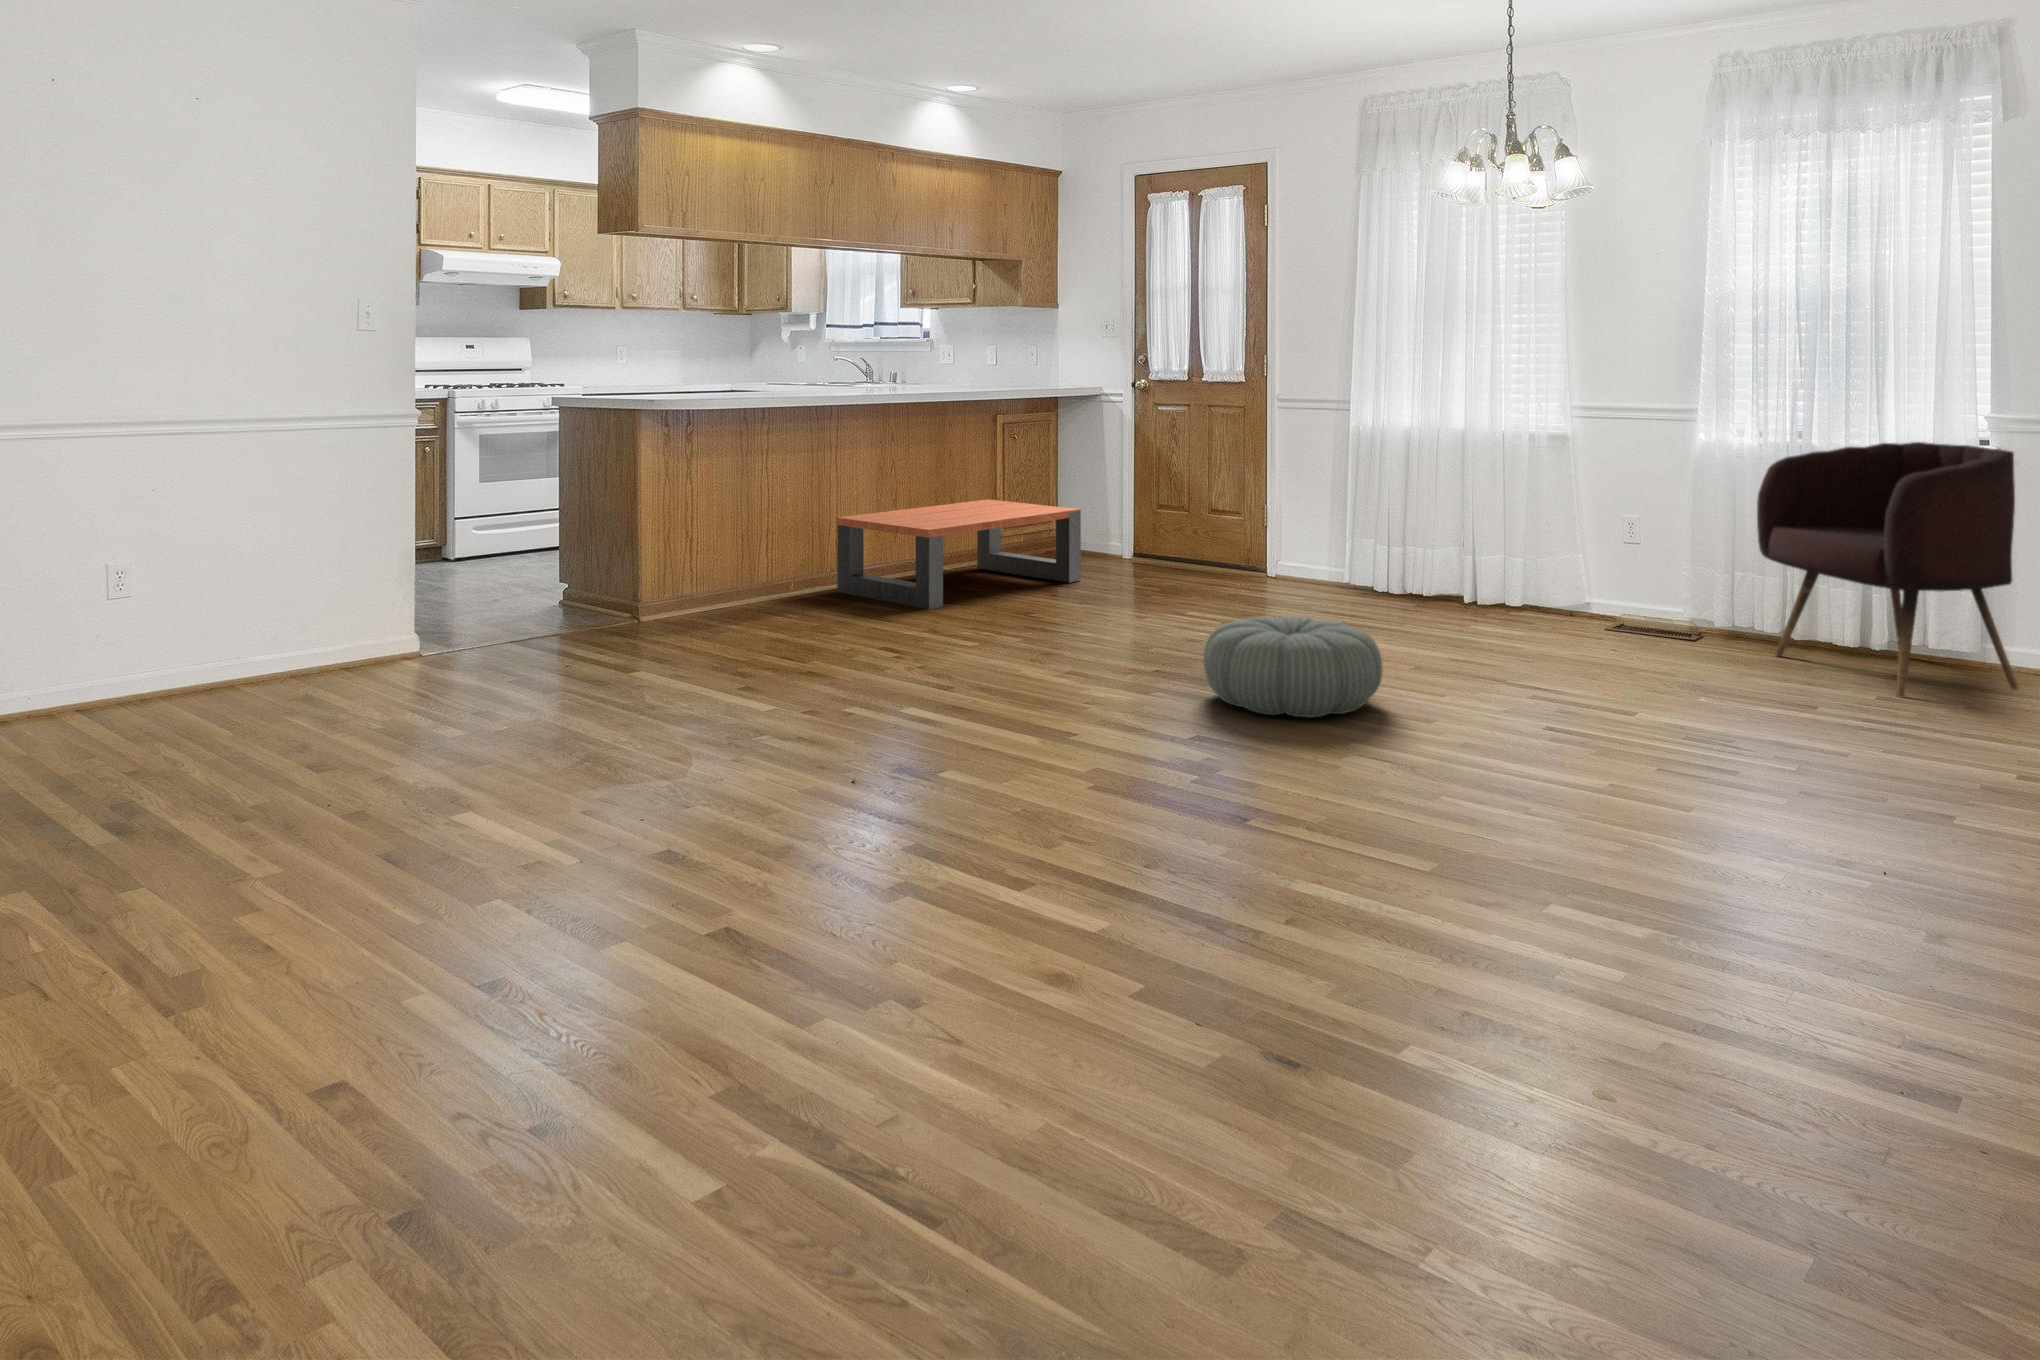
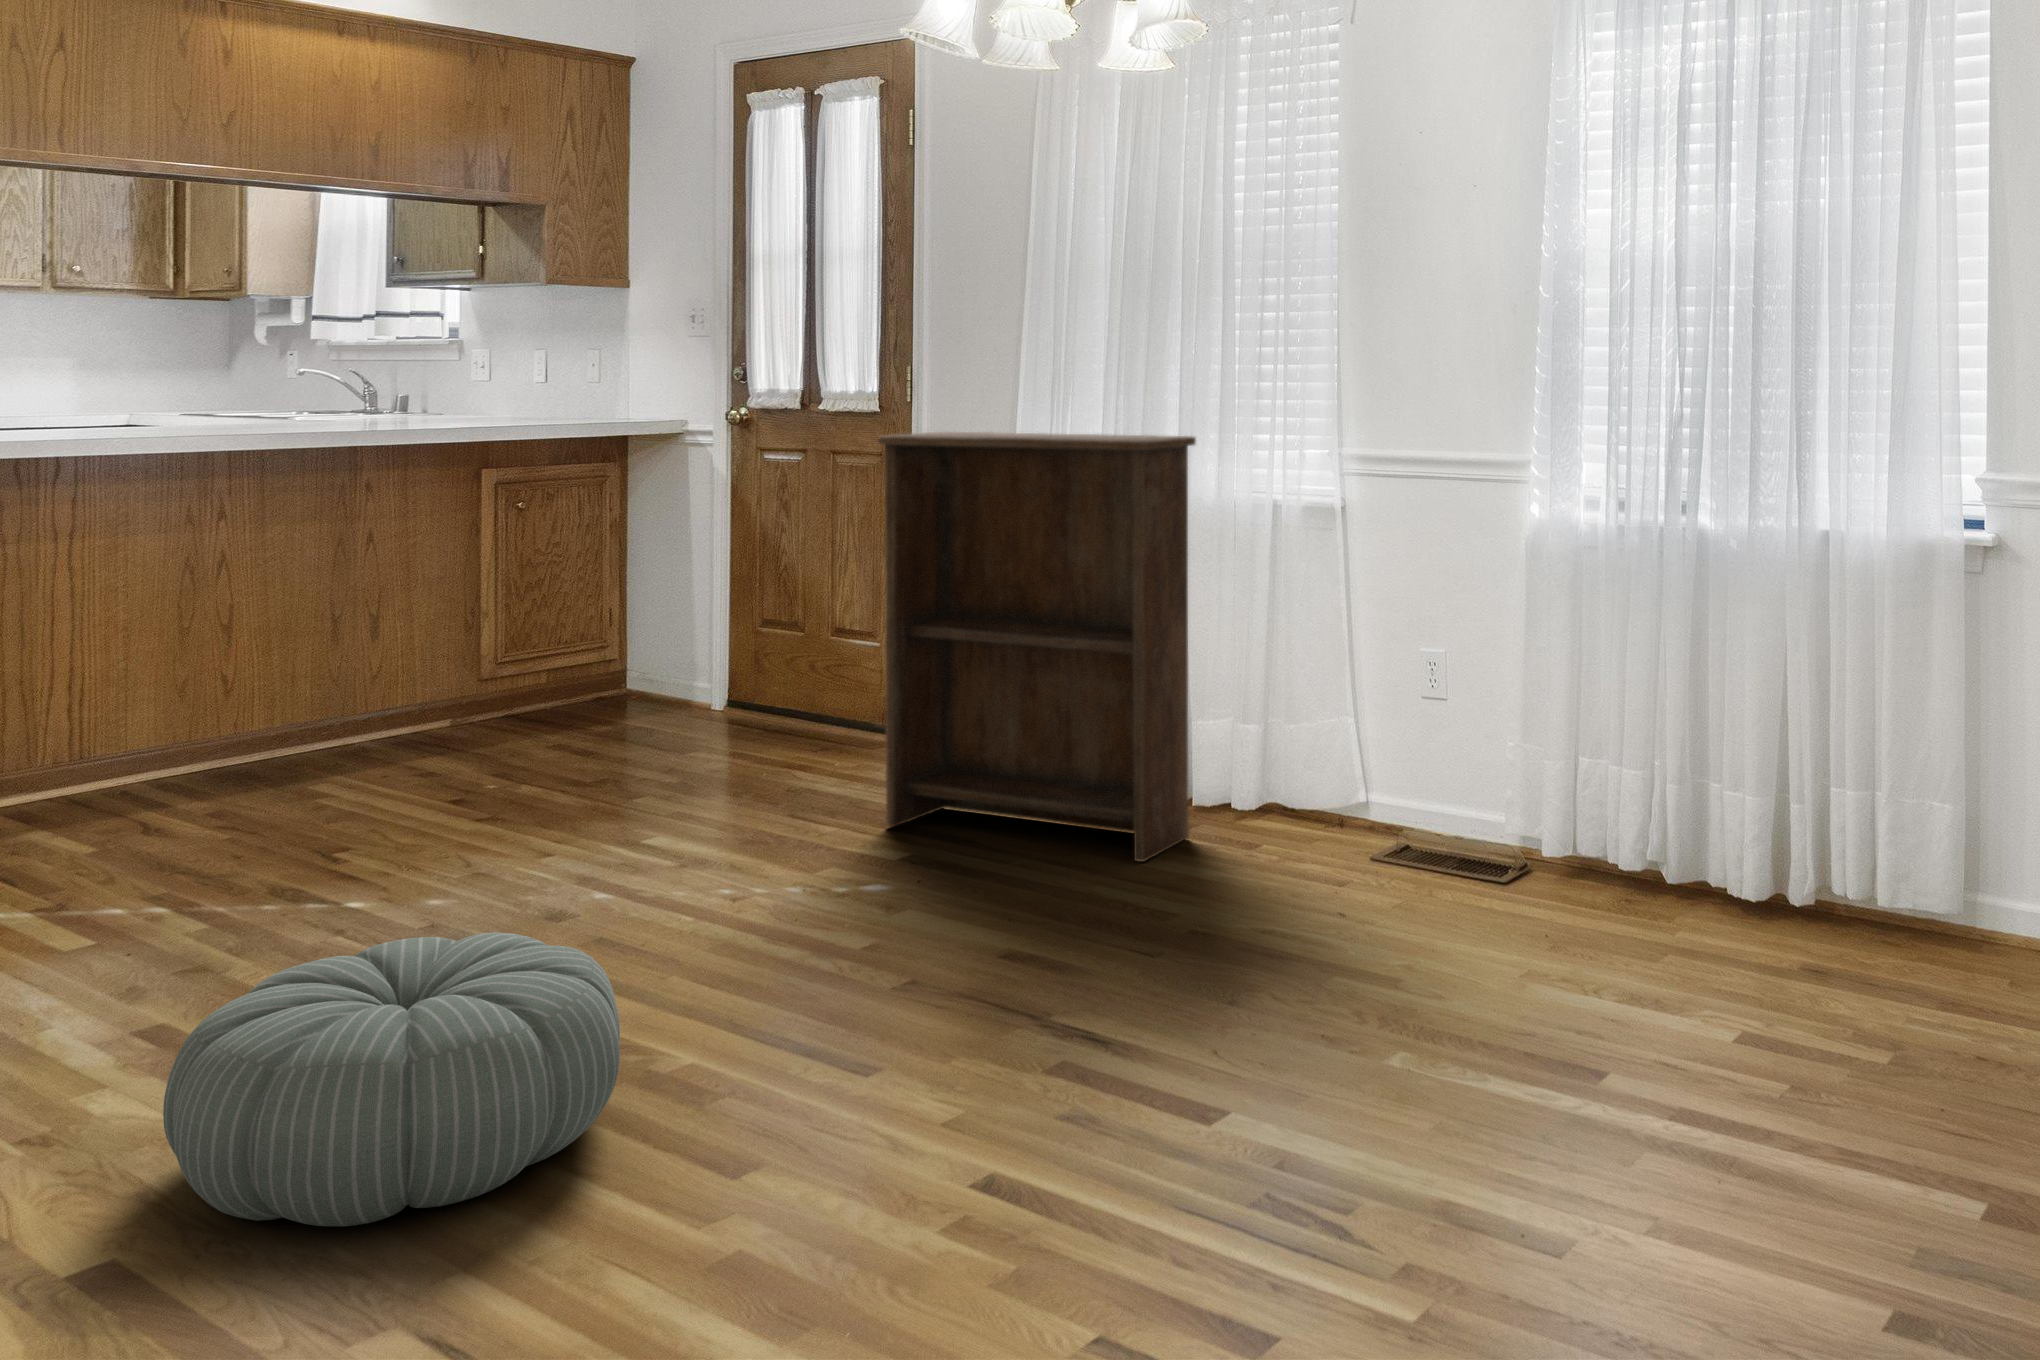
bookshelf: none [1314,394,1499,624] -> present [878,432,1196,862]
armchair: present [1757,442,2019,698] -> none [1579,520,2010,1064]
coffee table: present [836,499,1081,609] -> none [21,619,549,856]

